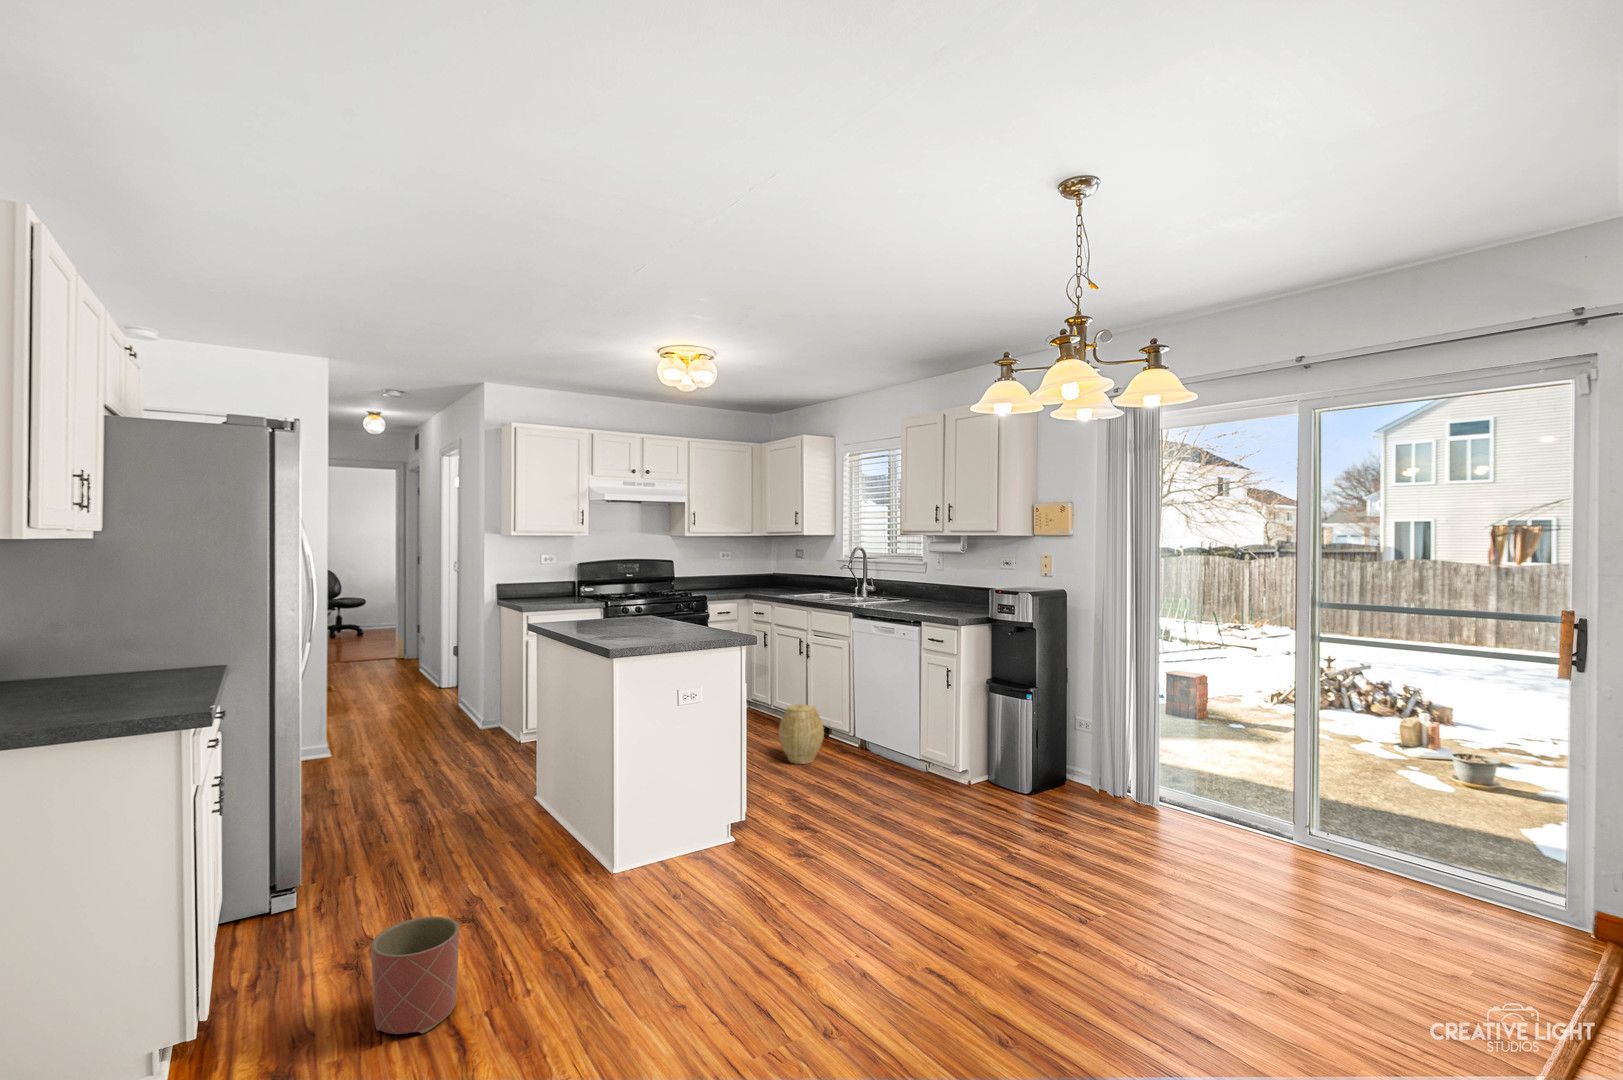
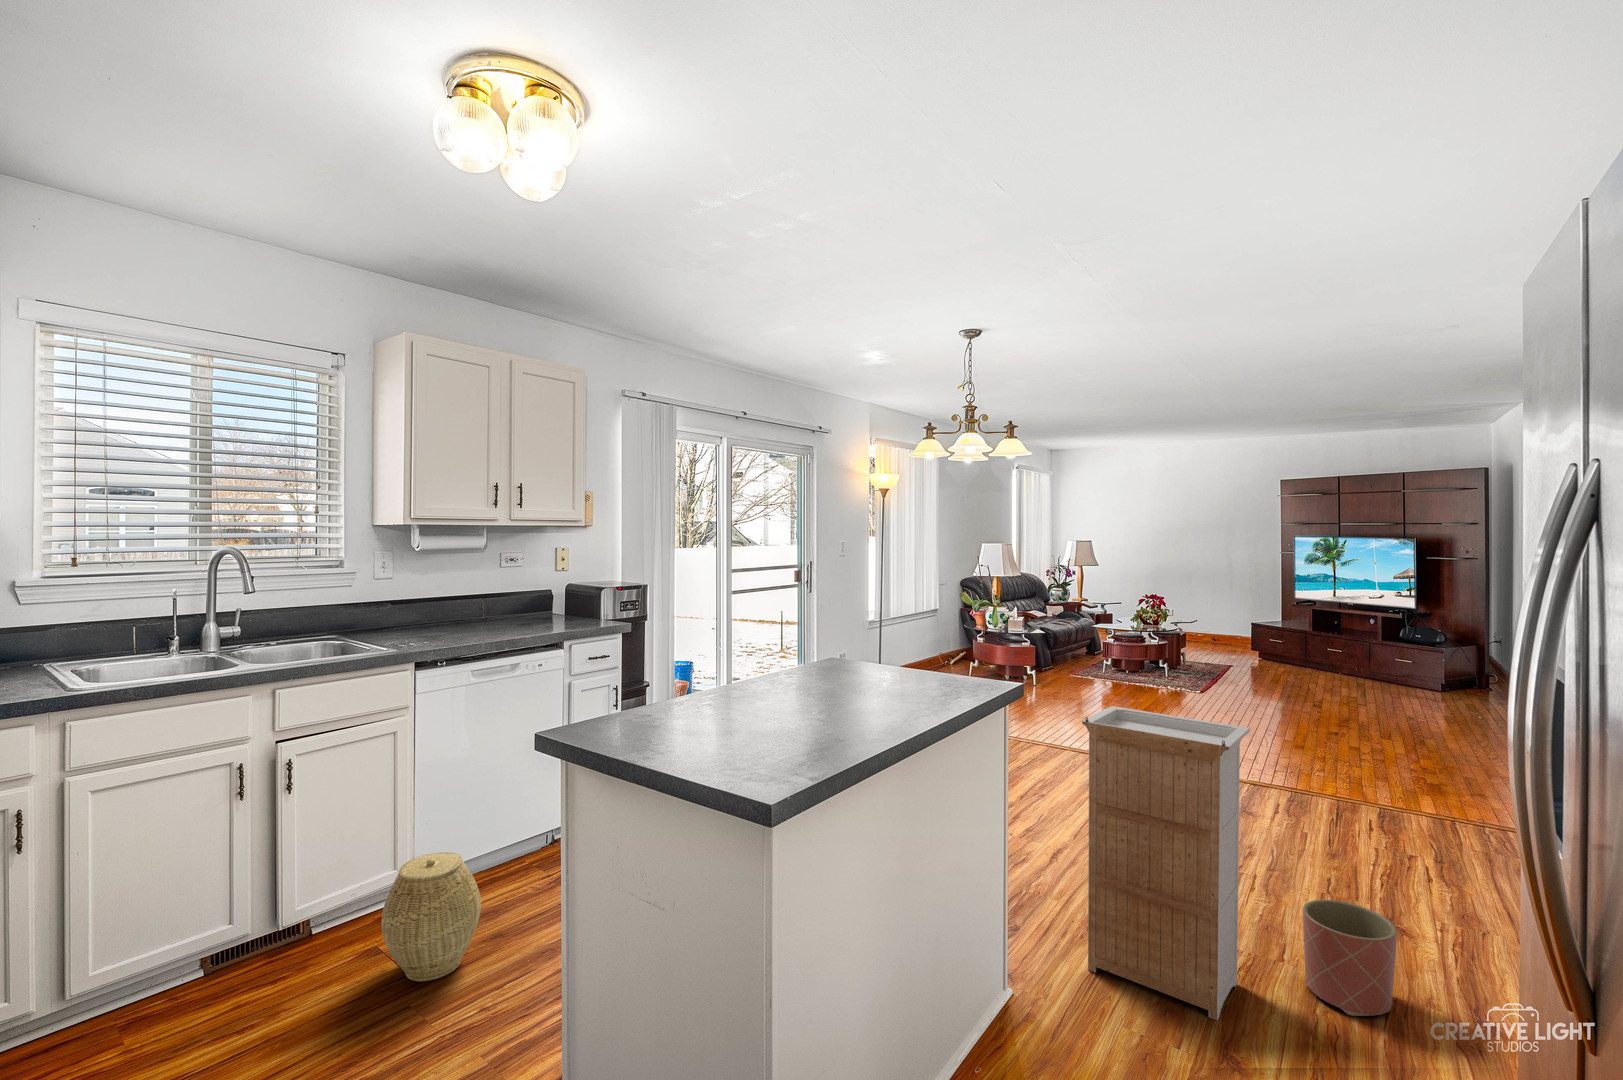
storage cabinet: none [489,696,627,967] -> present [1082,706,1250,1020]

